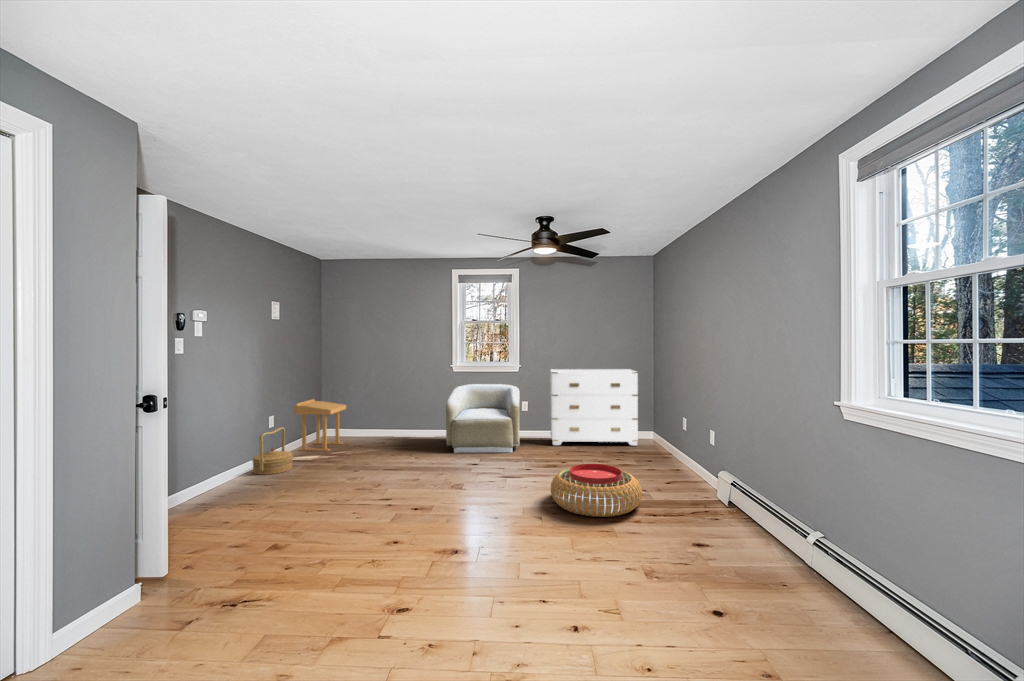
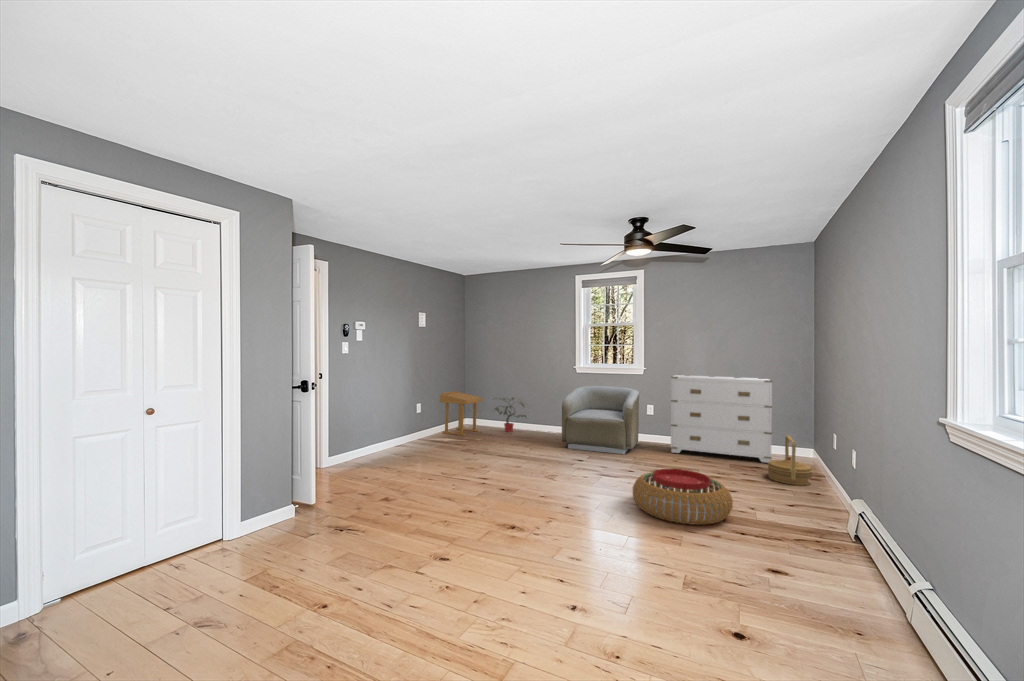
potted plant: none [357,402,404,441] -> present [495,397,526,432]
woven basket: present [252,427,293,475] -> present [768,435,813,485]

